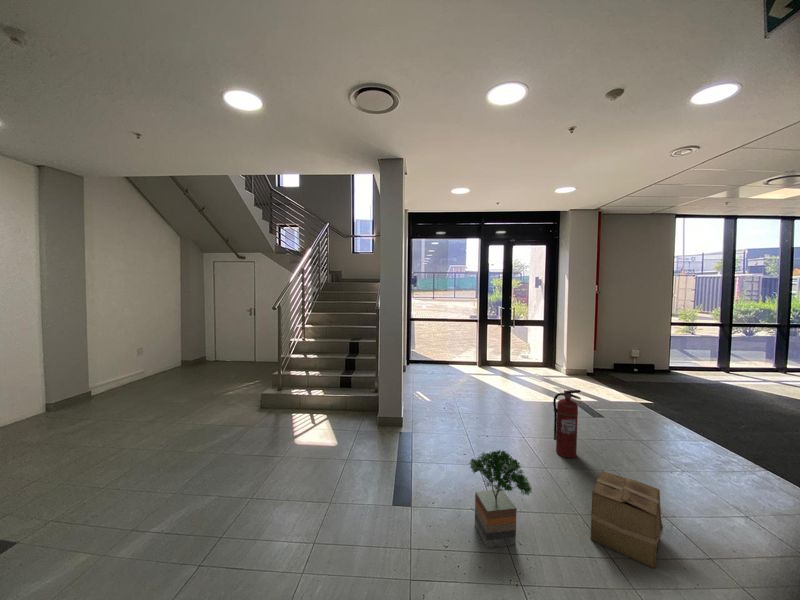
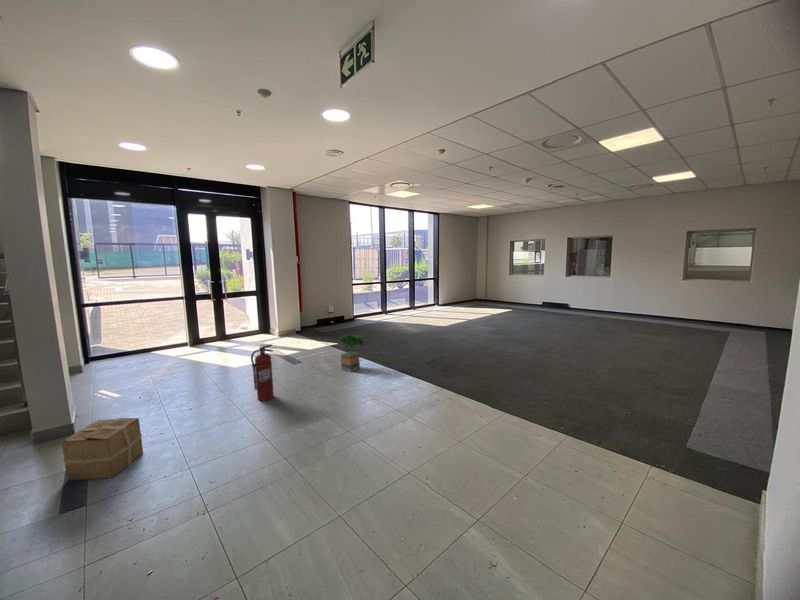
potted tree: present [470,450,532,548] -> present [337,334,364,372]
cardboard box: present [590,471,663,568] -> present [62,418,143,480]

